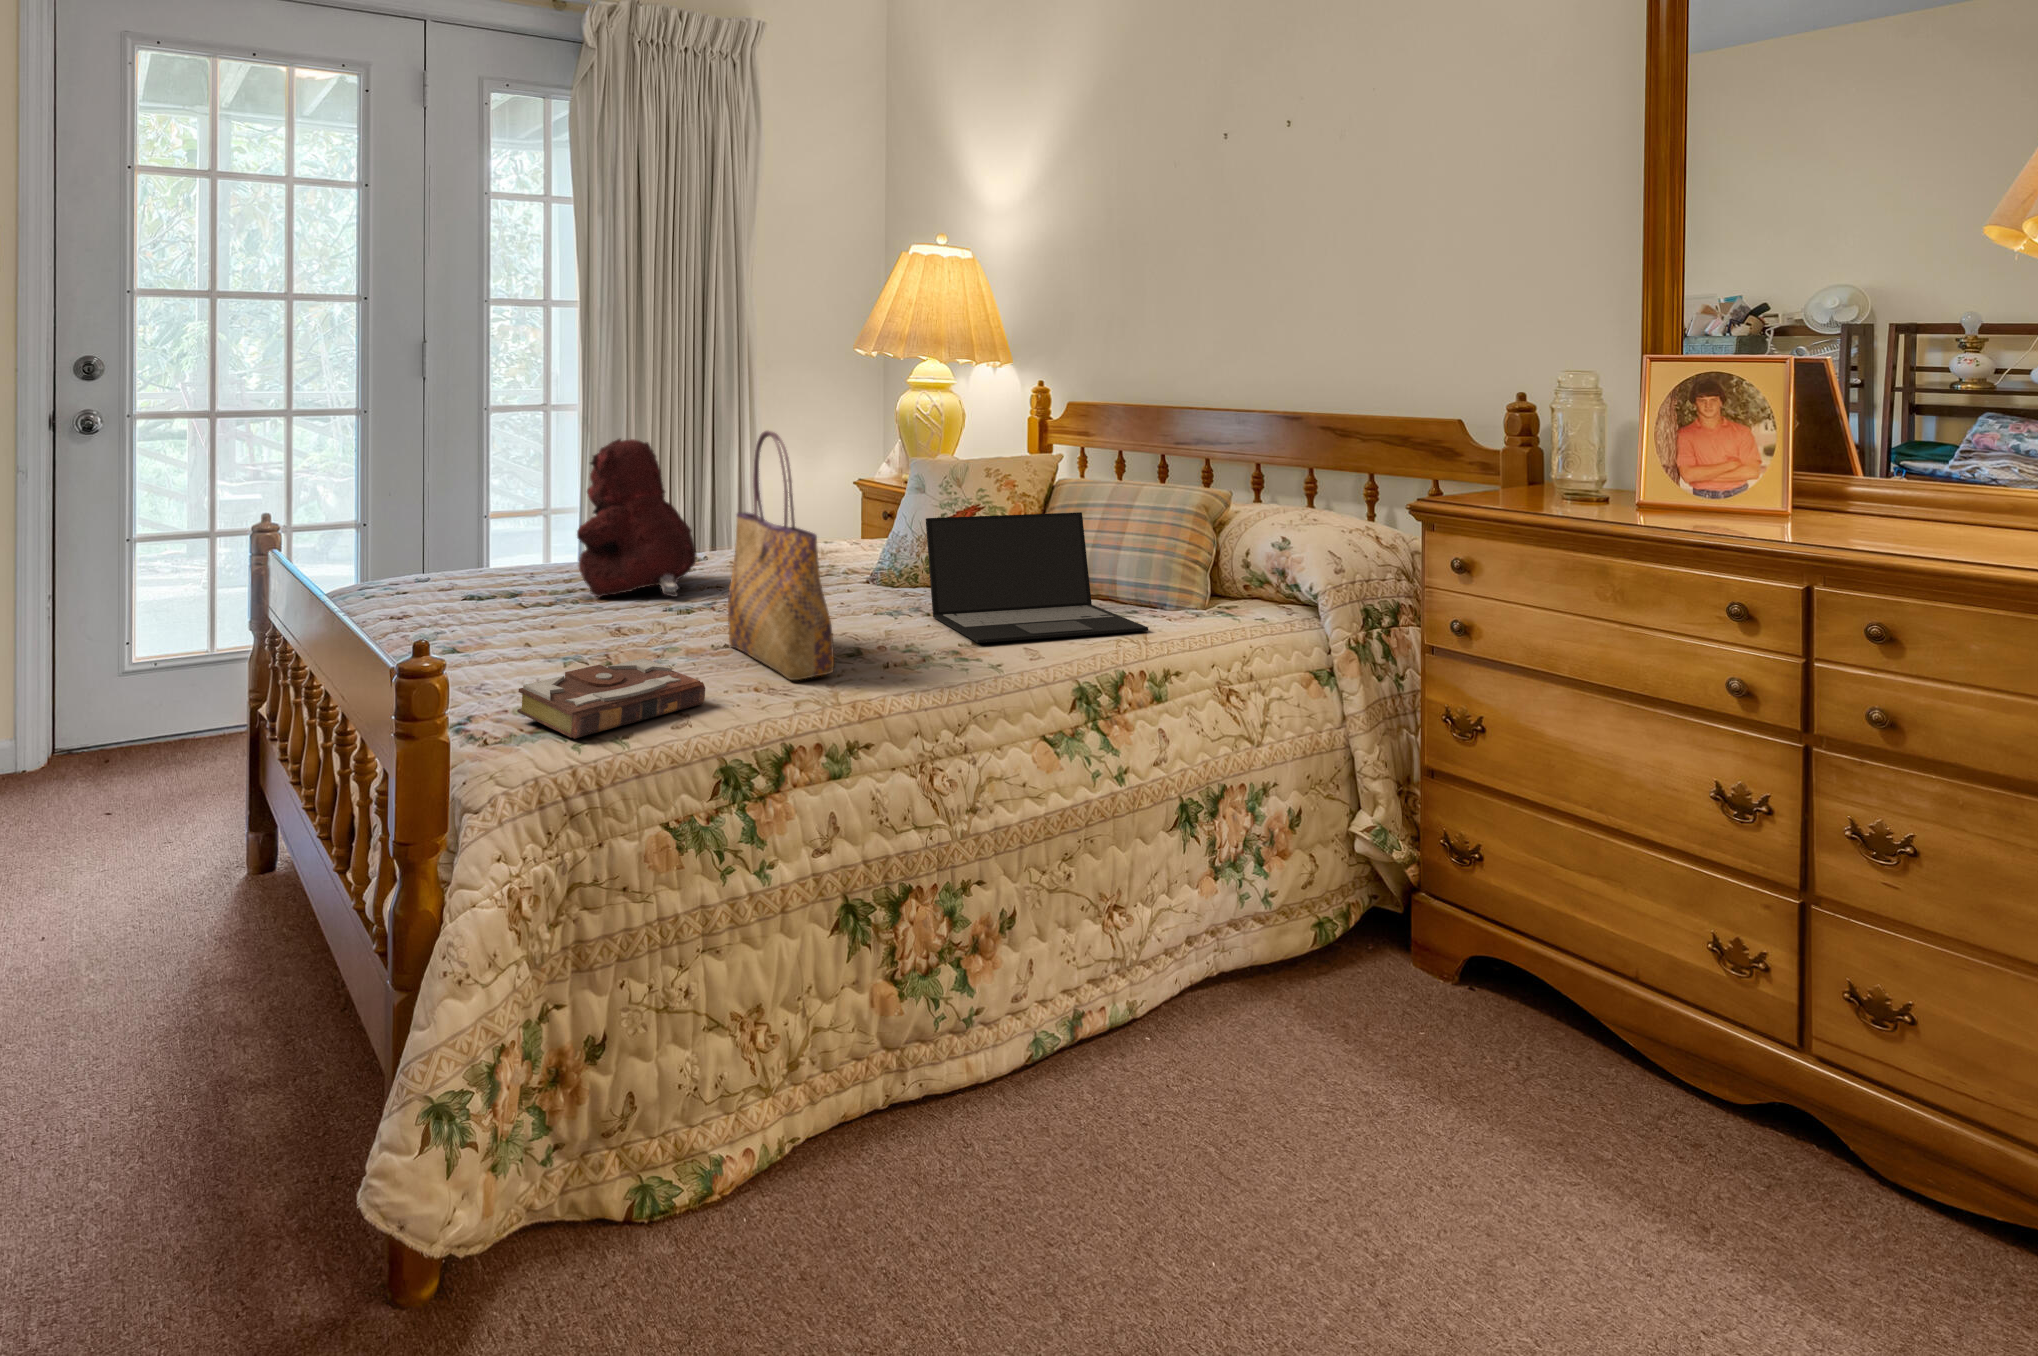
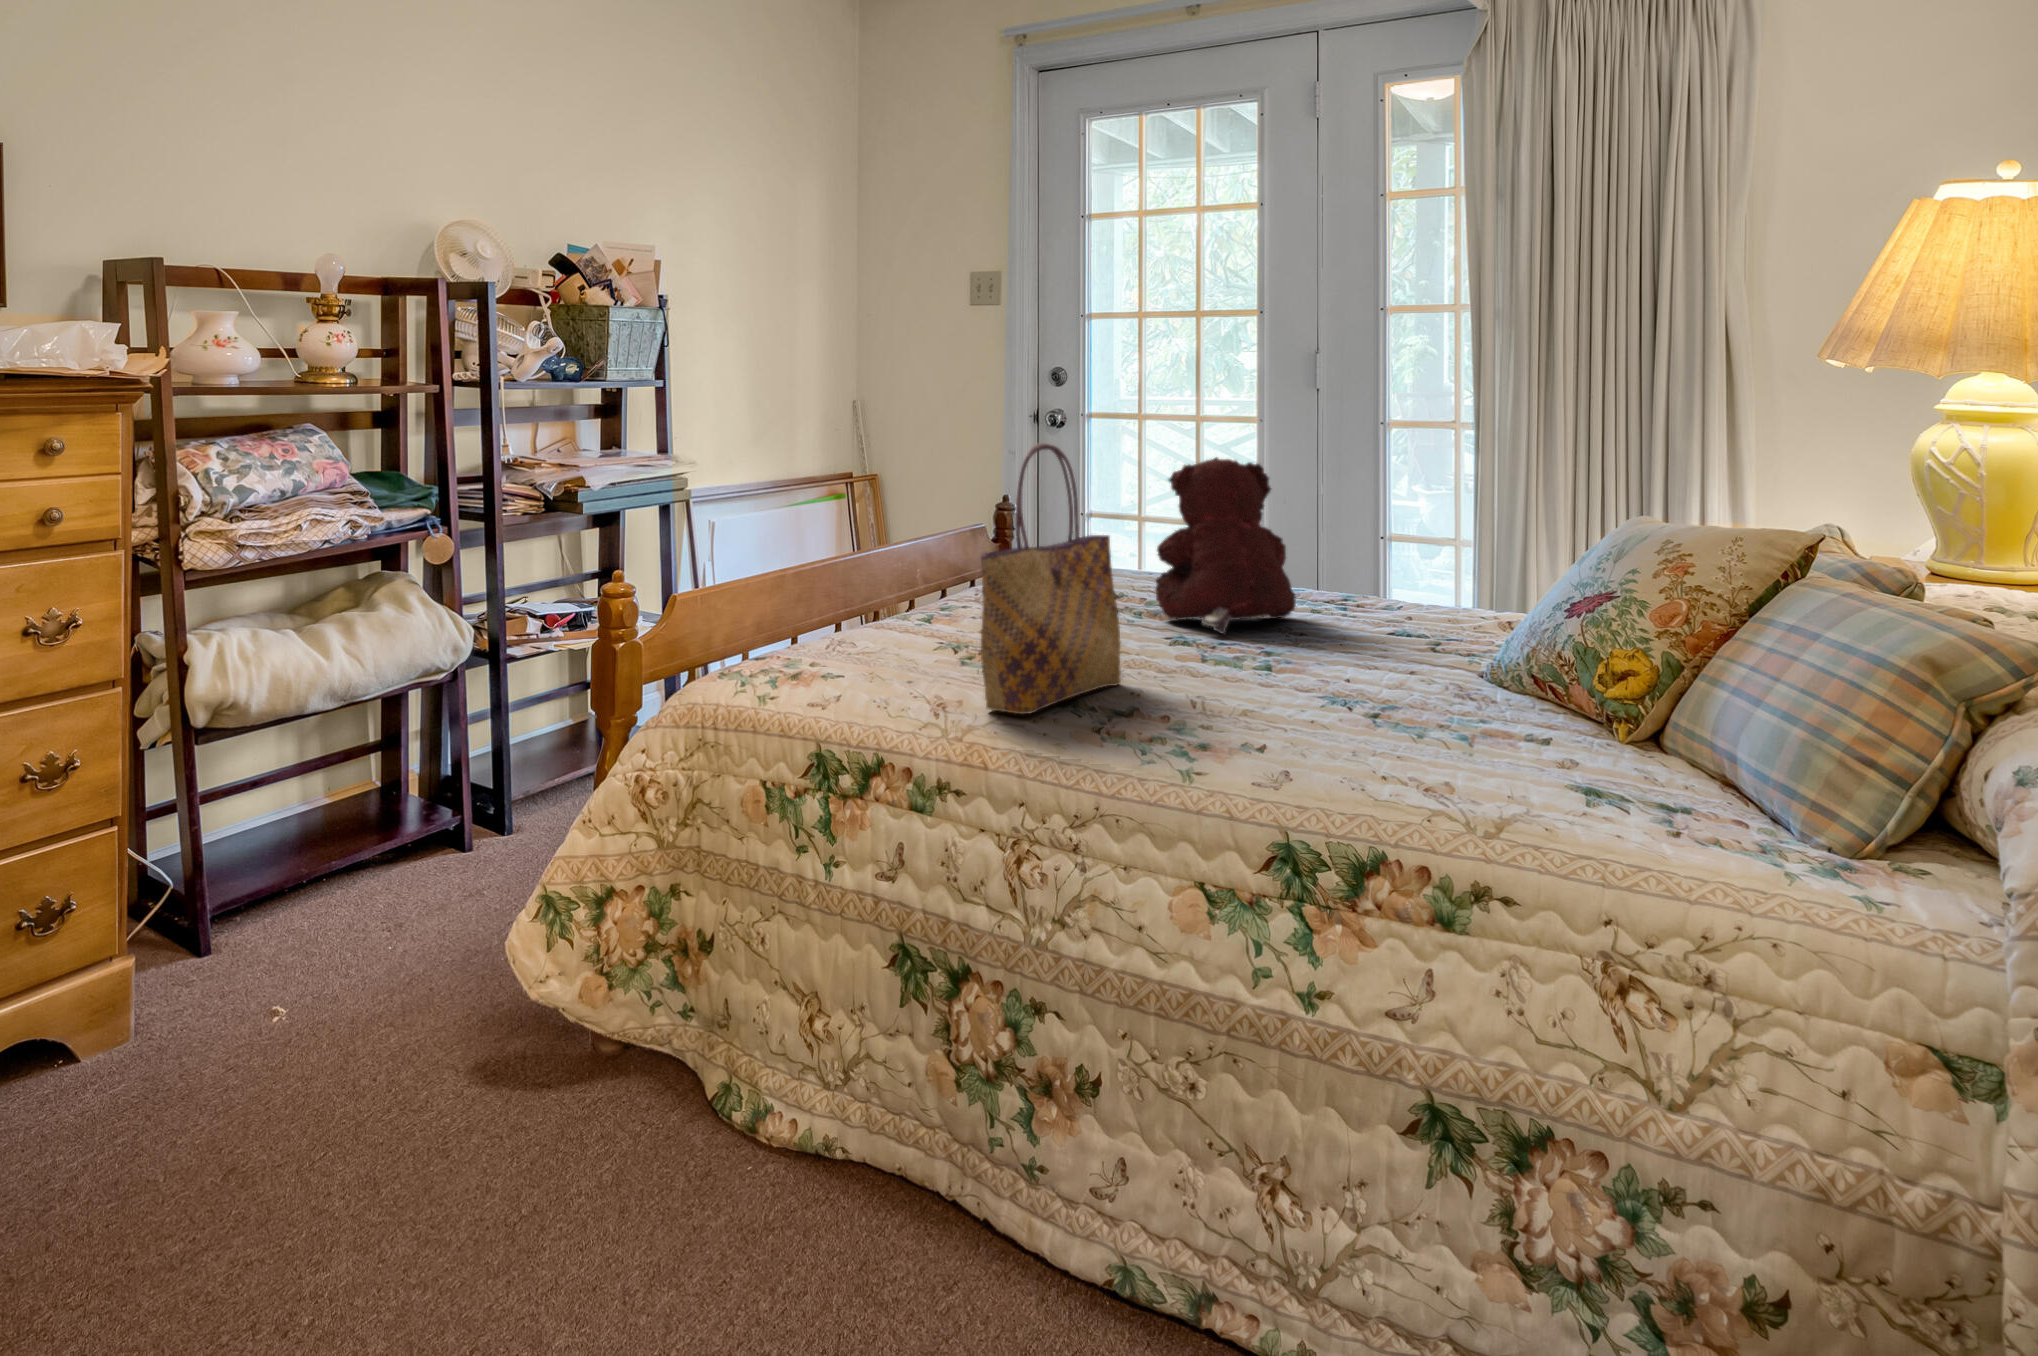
laptop: present [926,512,1148,643] -> none [1259,582,1638,820]
book: present [517,658,705,739] -> none [748,640,907,699]

